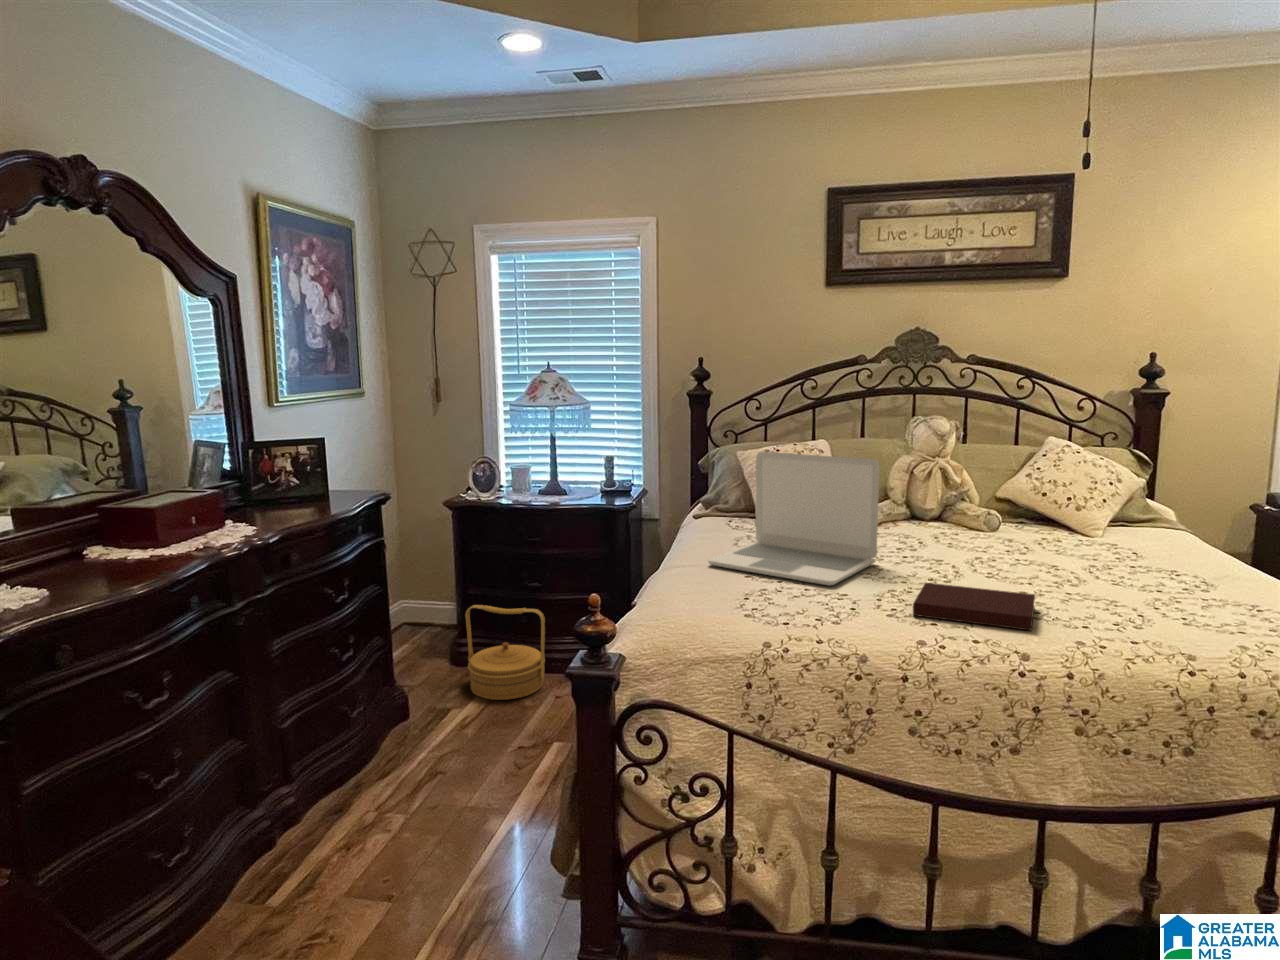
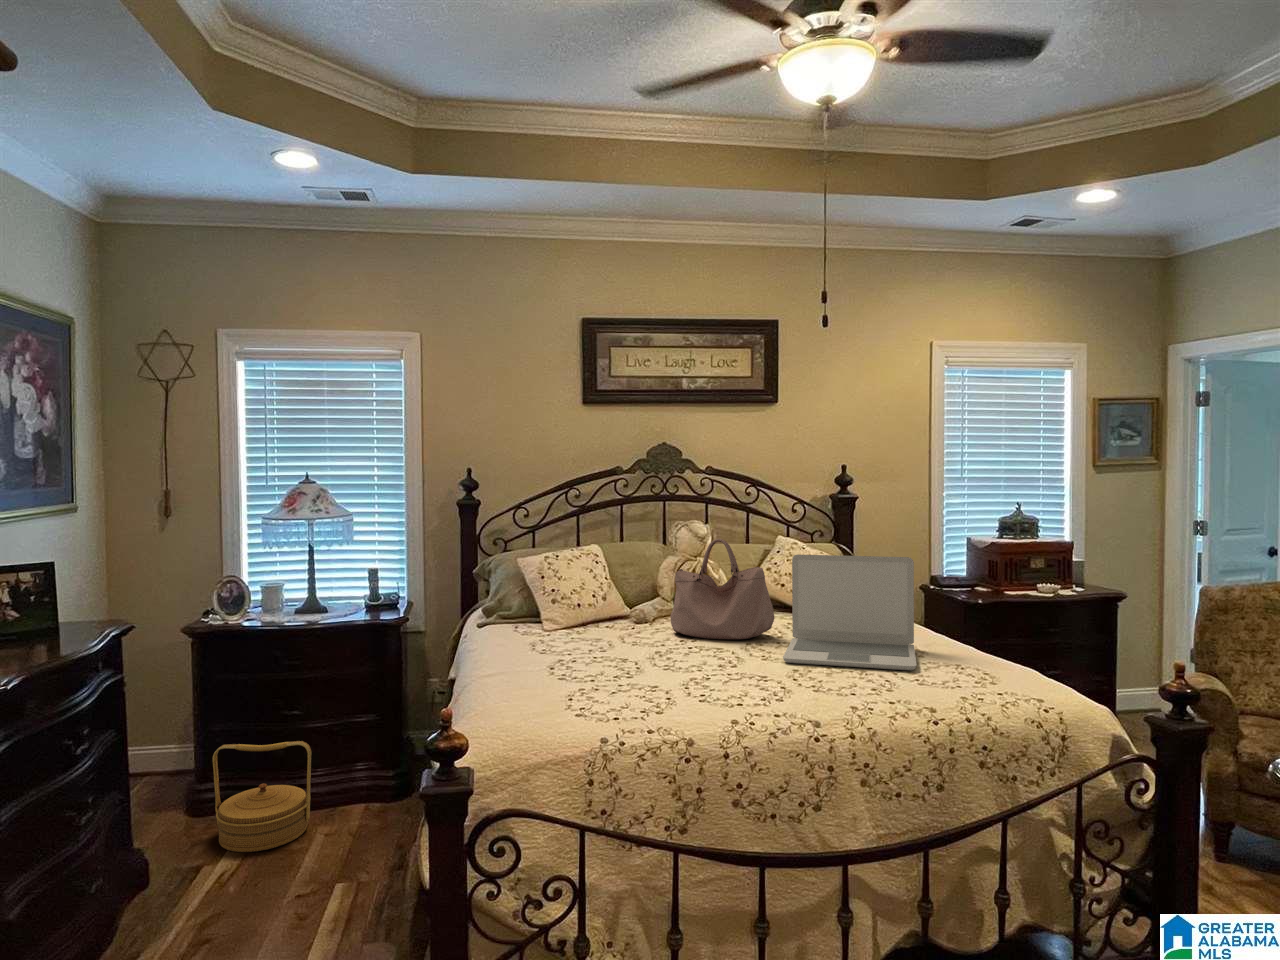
handbag: none [893,435,1016,550] -> present [670,539,774,639]
laptop: present [708,452,879,585] -> present [783,554,917,670]
notebook: present [913,583,1035,631] -> none [720,670,815,703]

